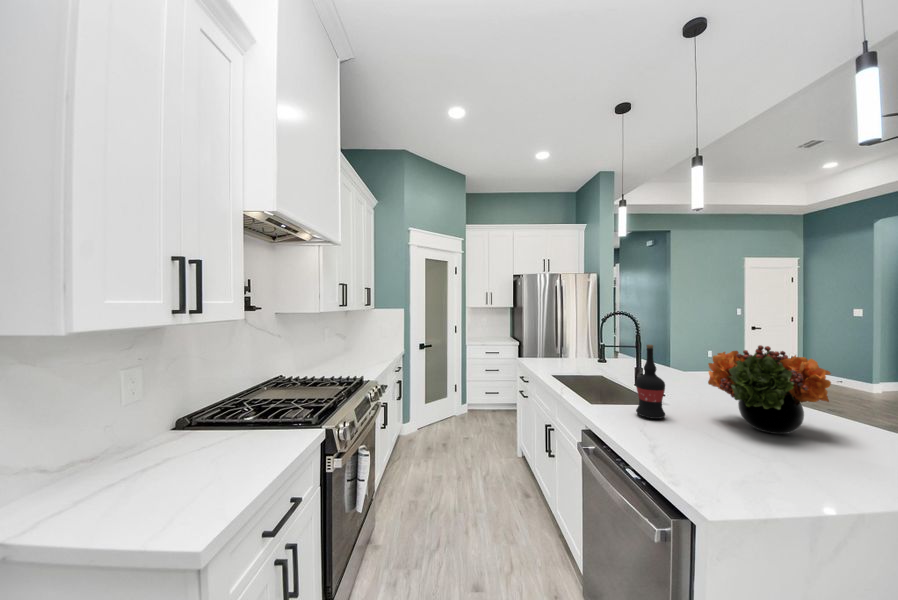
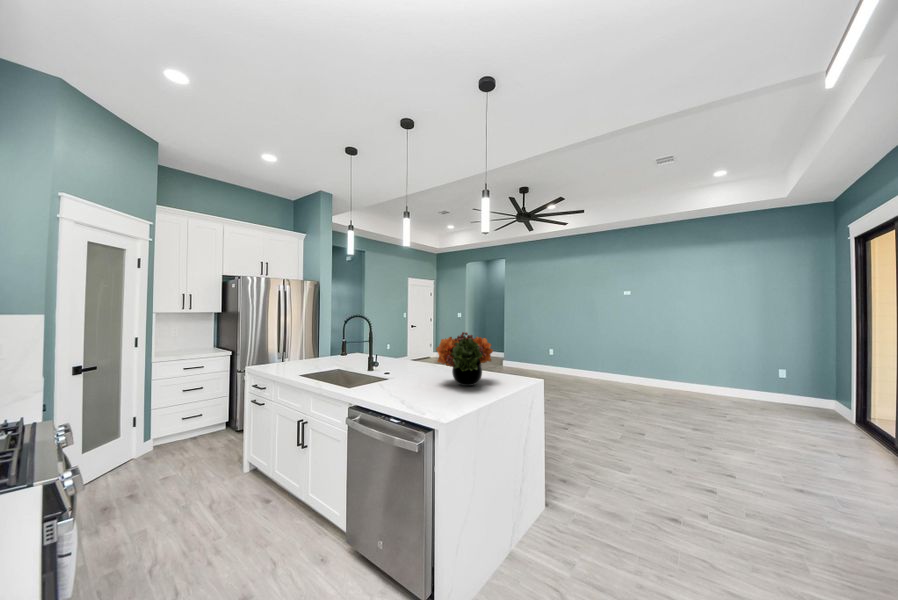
wine bottle: present [636,345,665,419] -> none [395,337,415,394]

